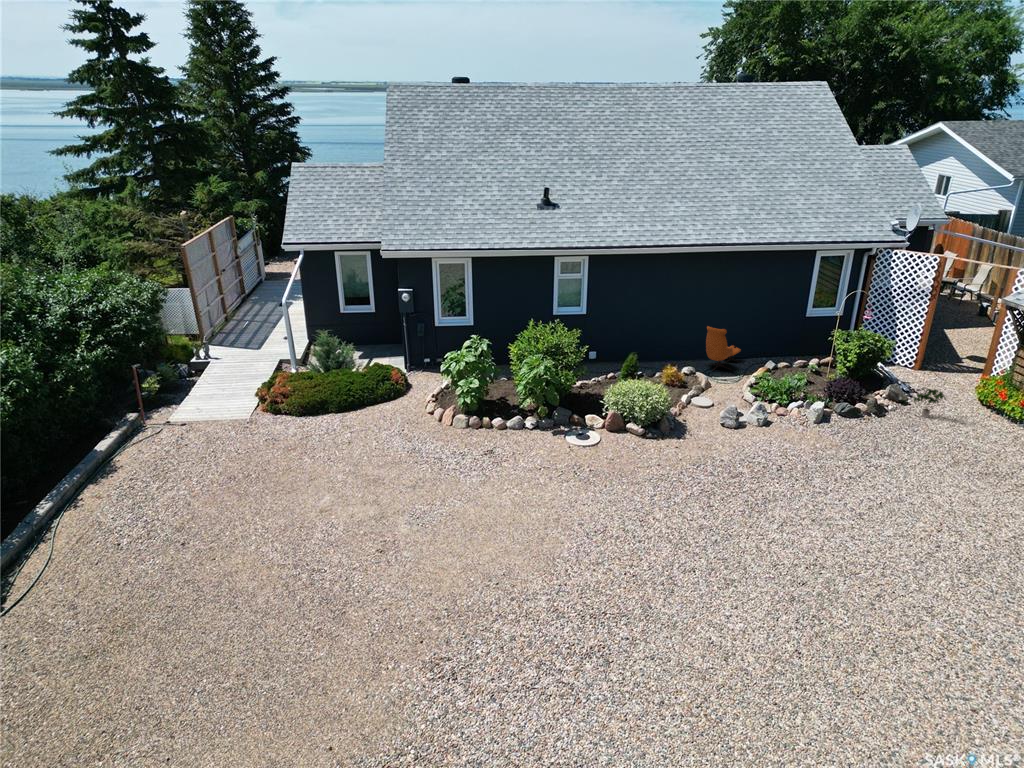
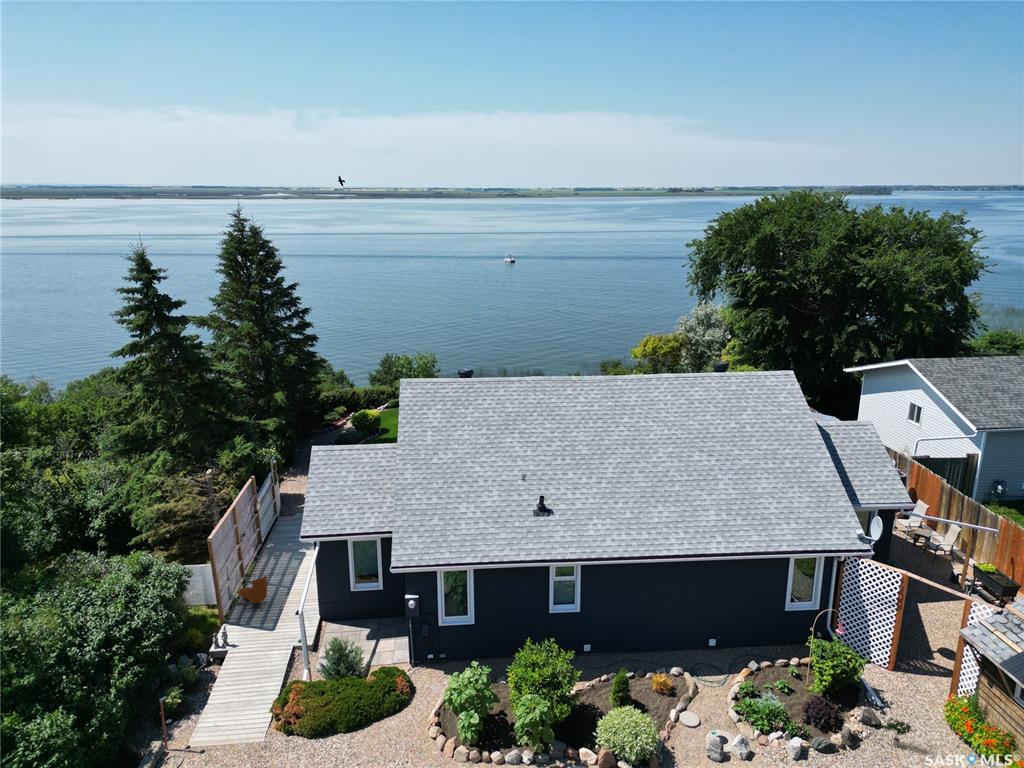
lounge chair: present [706,326,741,370] -> present [237,575,267,608]

